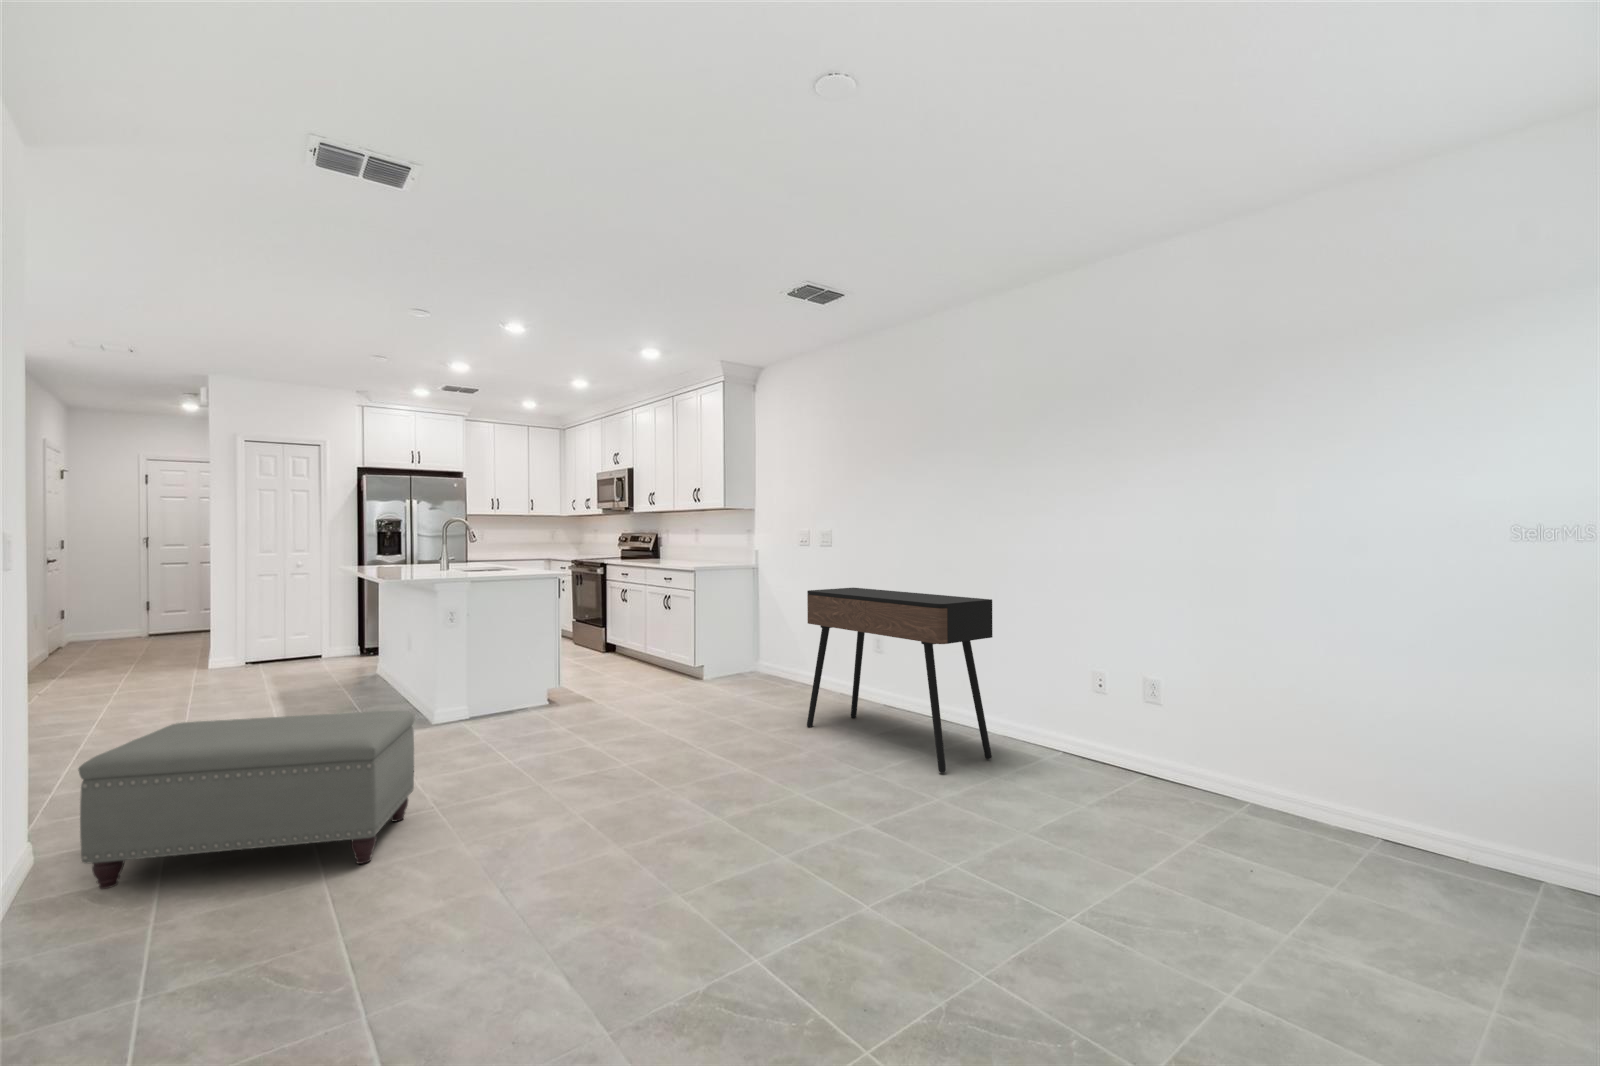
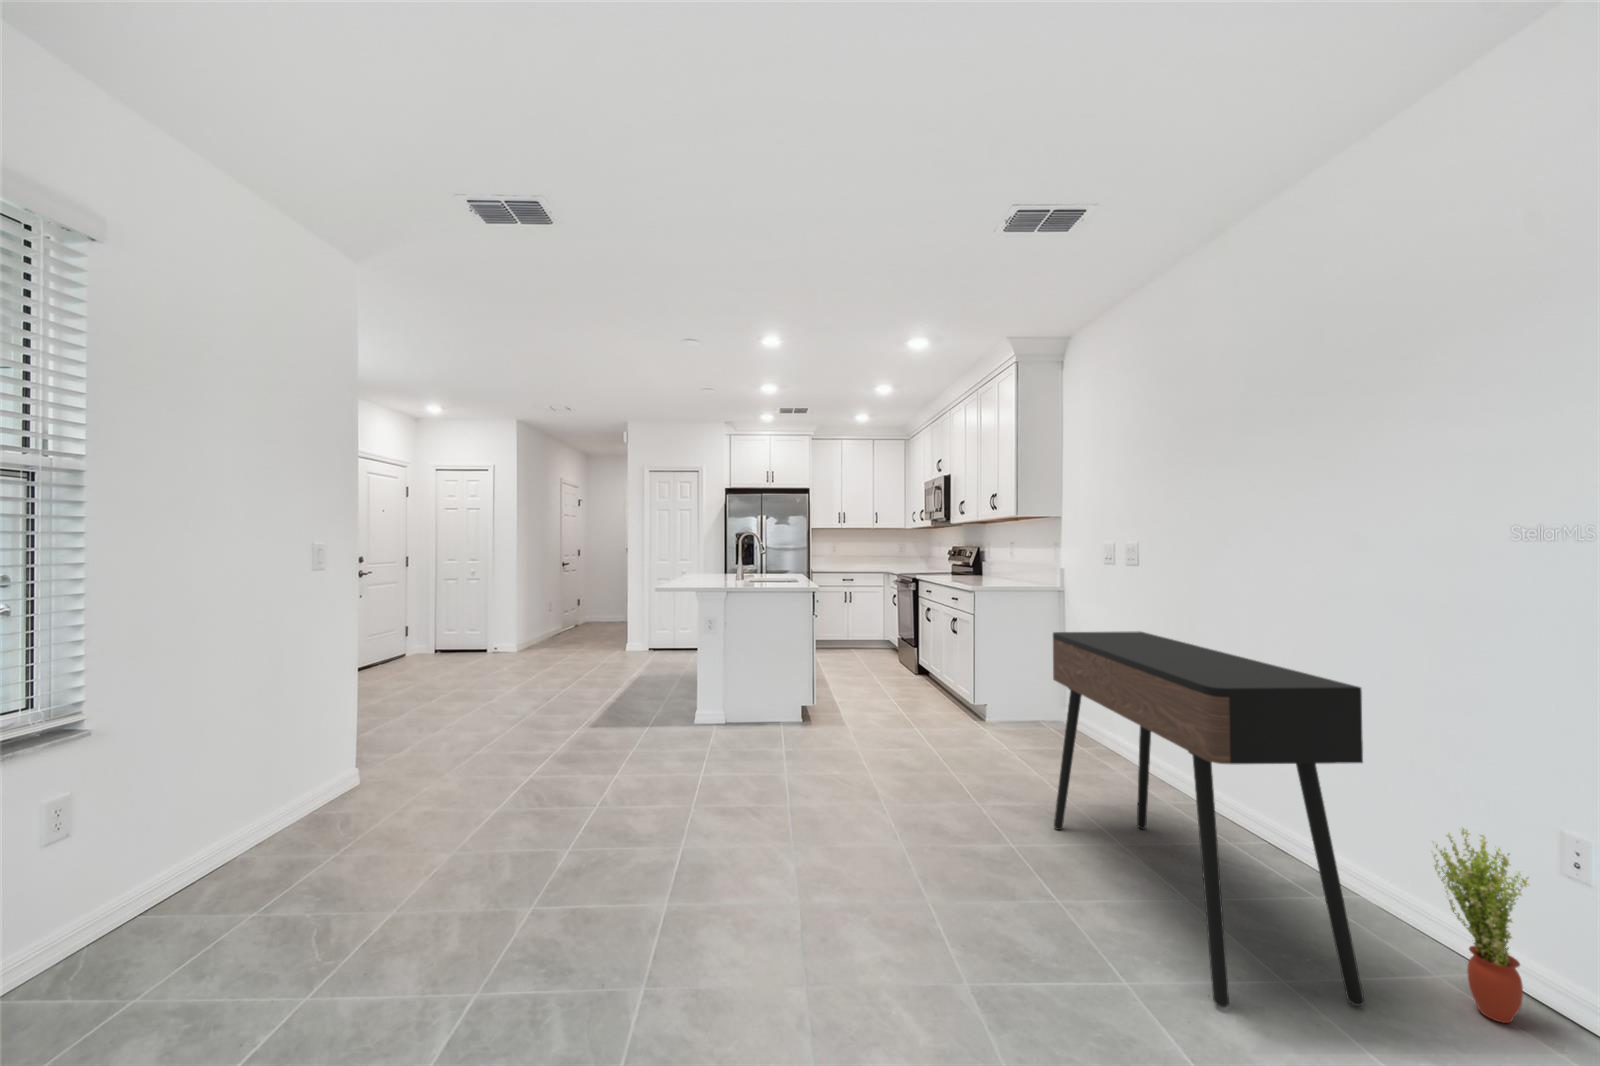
potted plant: none [1010,666,1045,751] -> present [1434,828,1529,1023]
ottoman: present [78,711,414,889] -> none [279,713,541,892]

